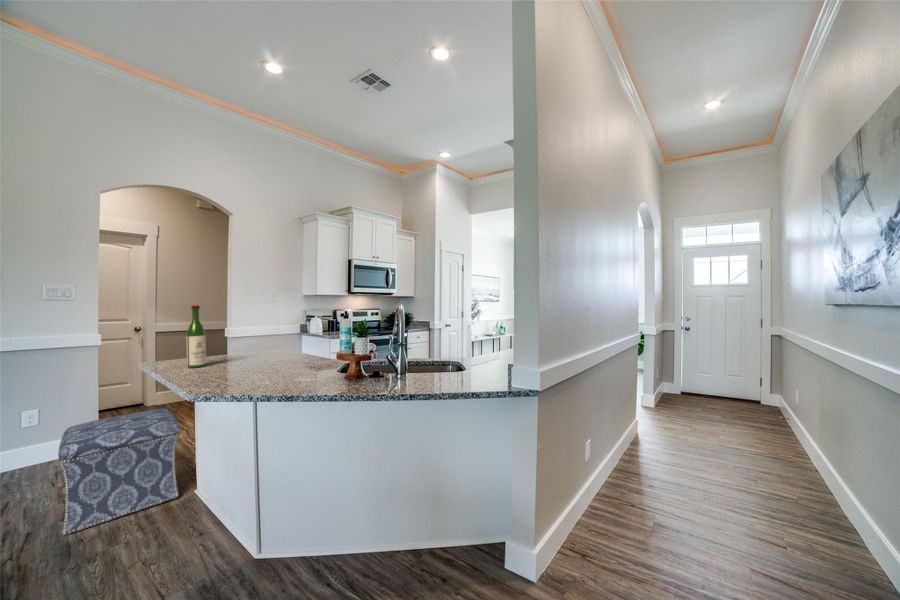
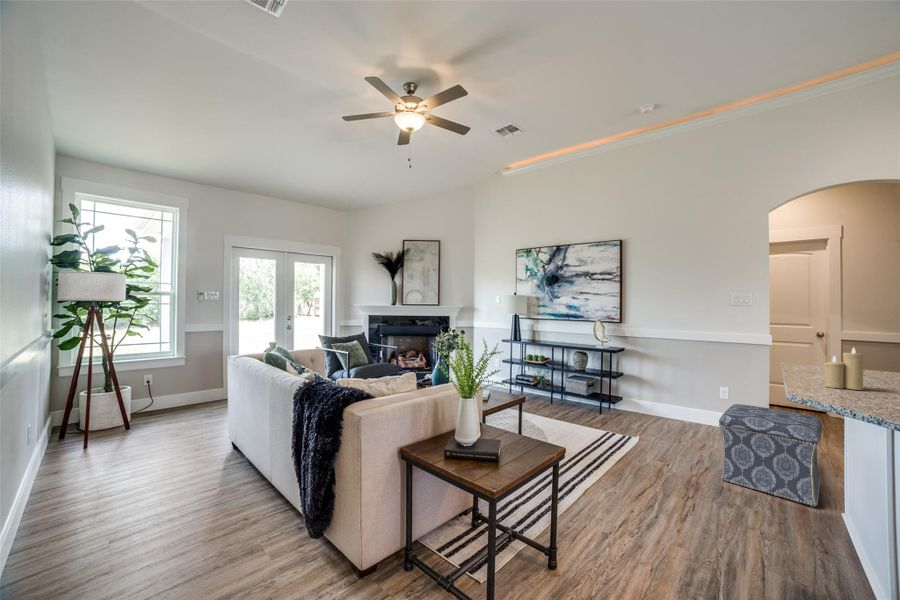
wine bottle: present [186,305,206,368] -> none [803,317,824,379]
candle: none [215,330,243,371] -> present [824,348,863,390]

